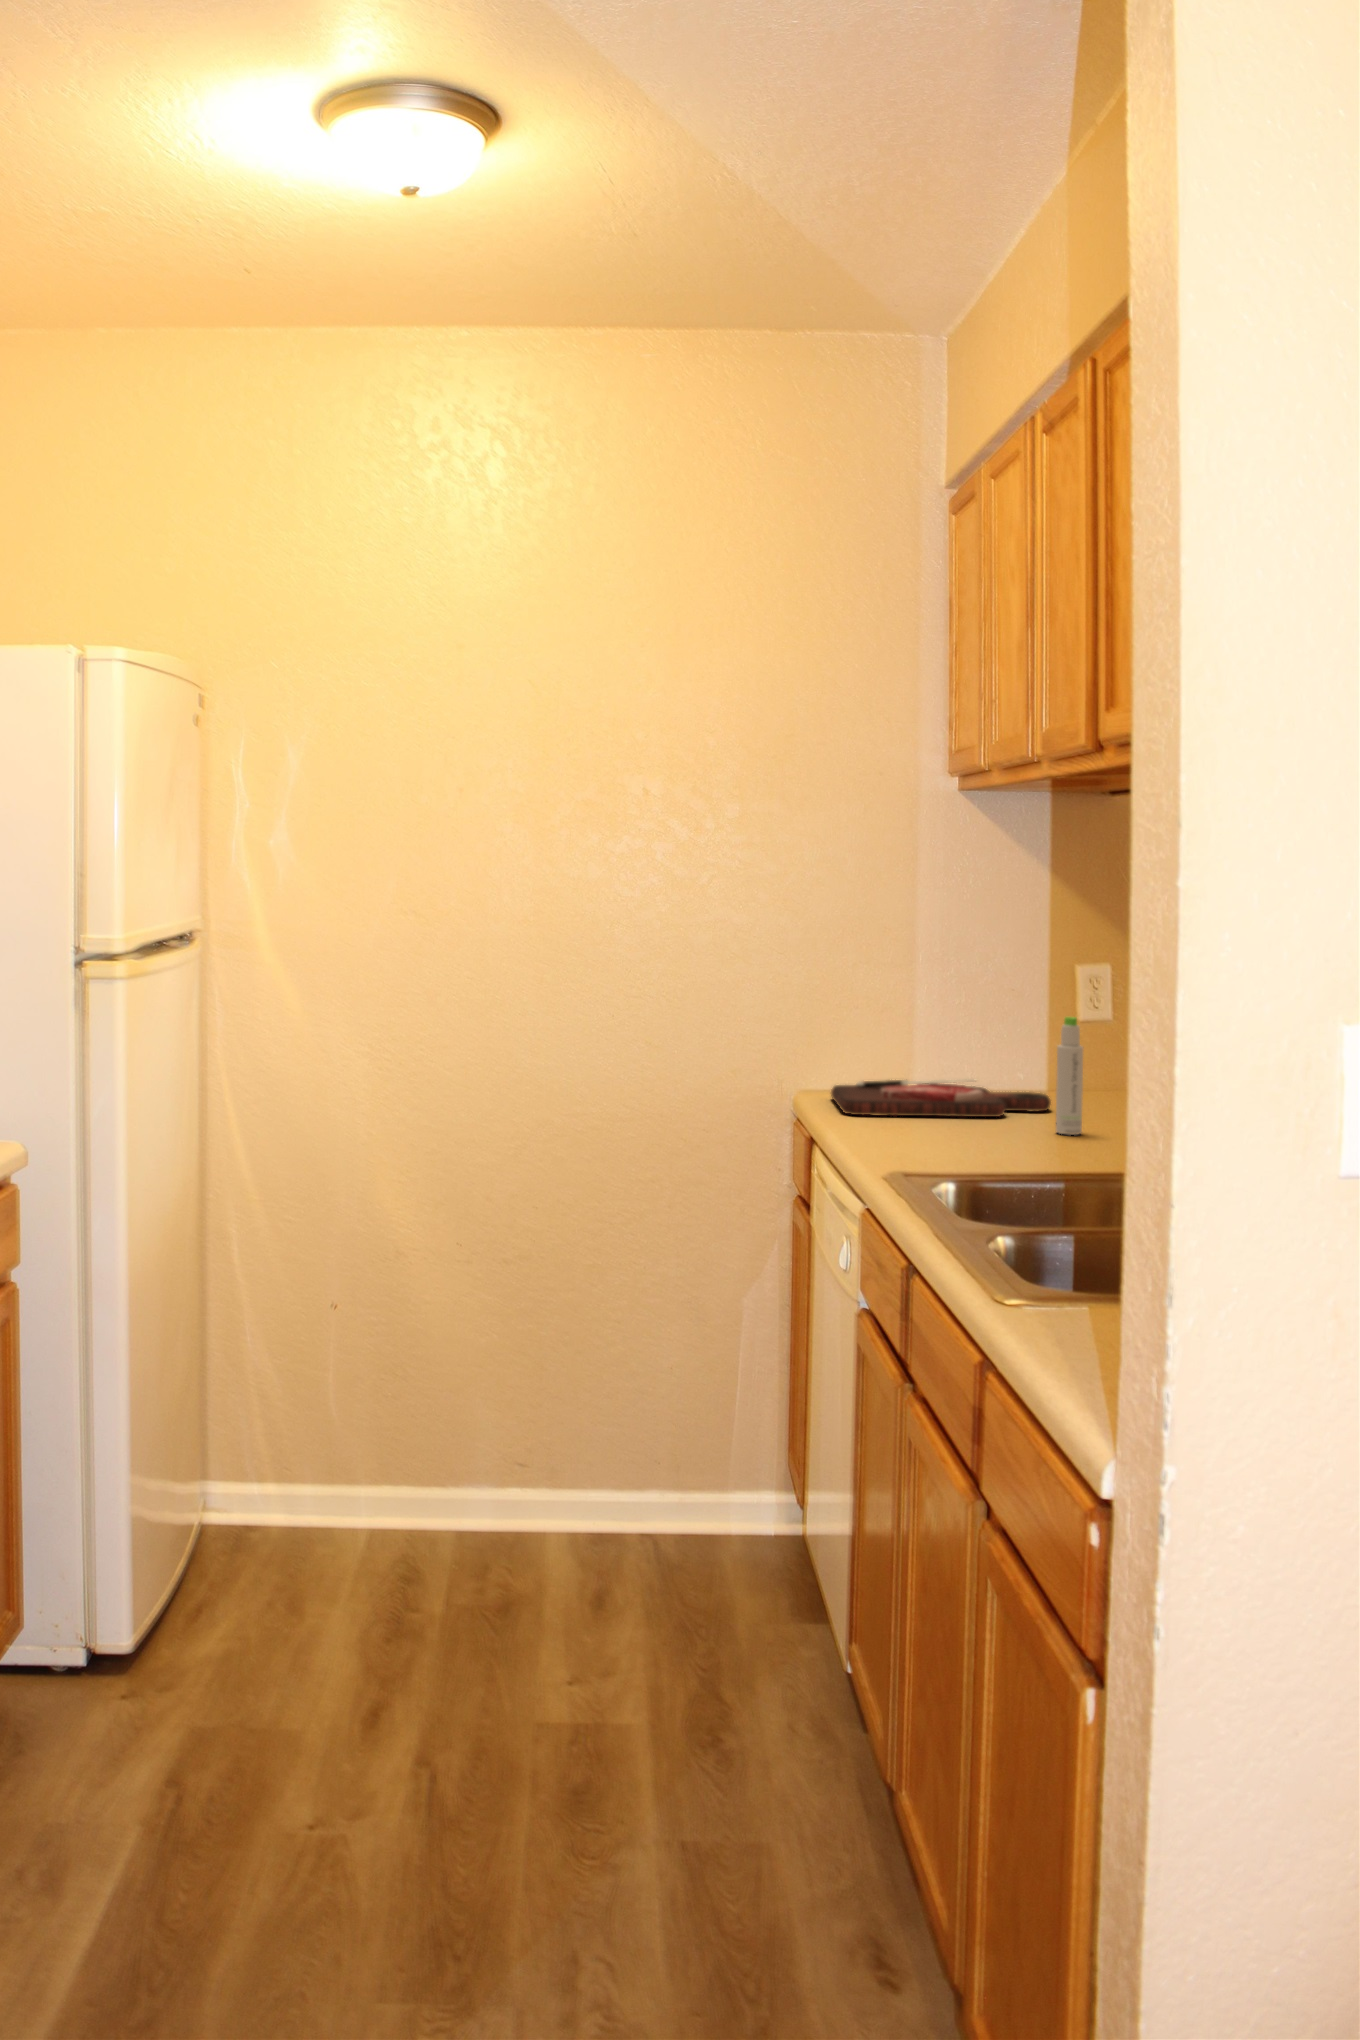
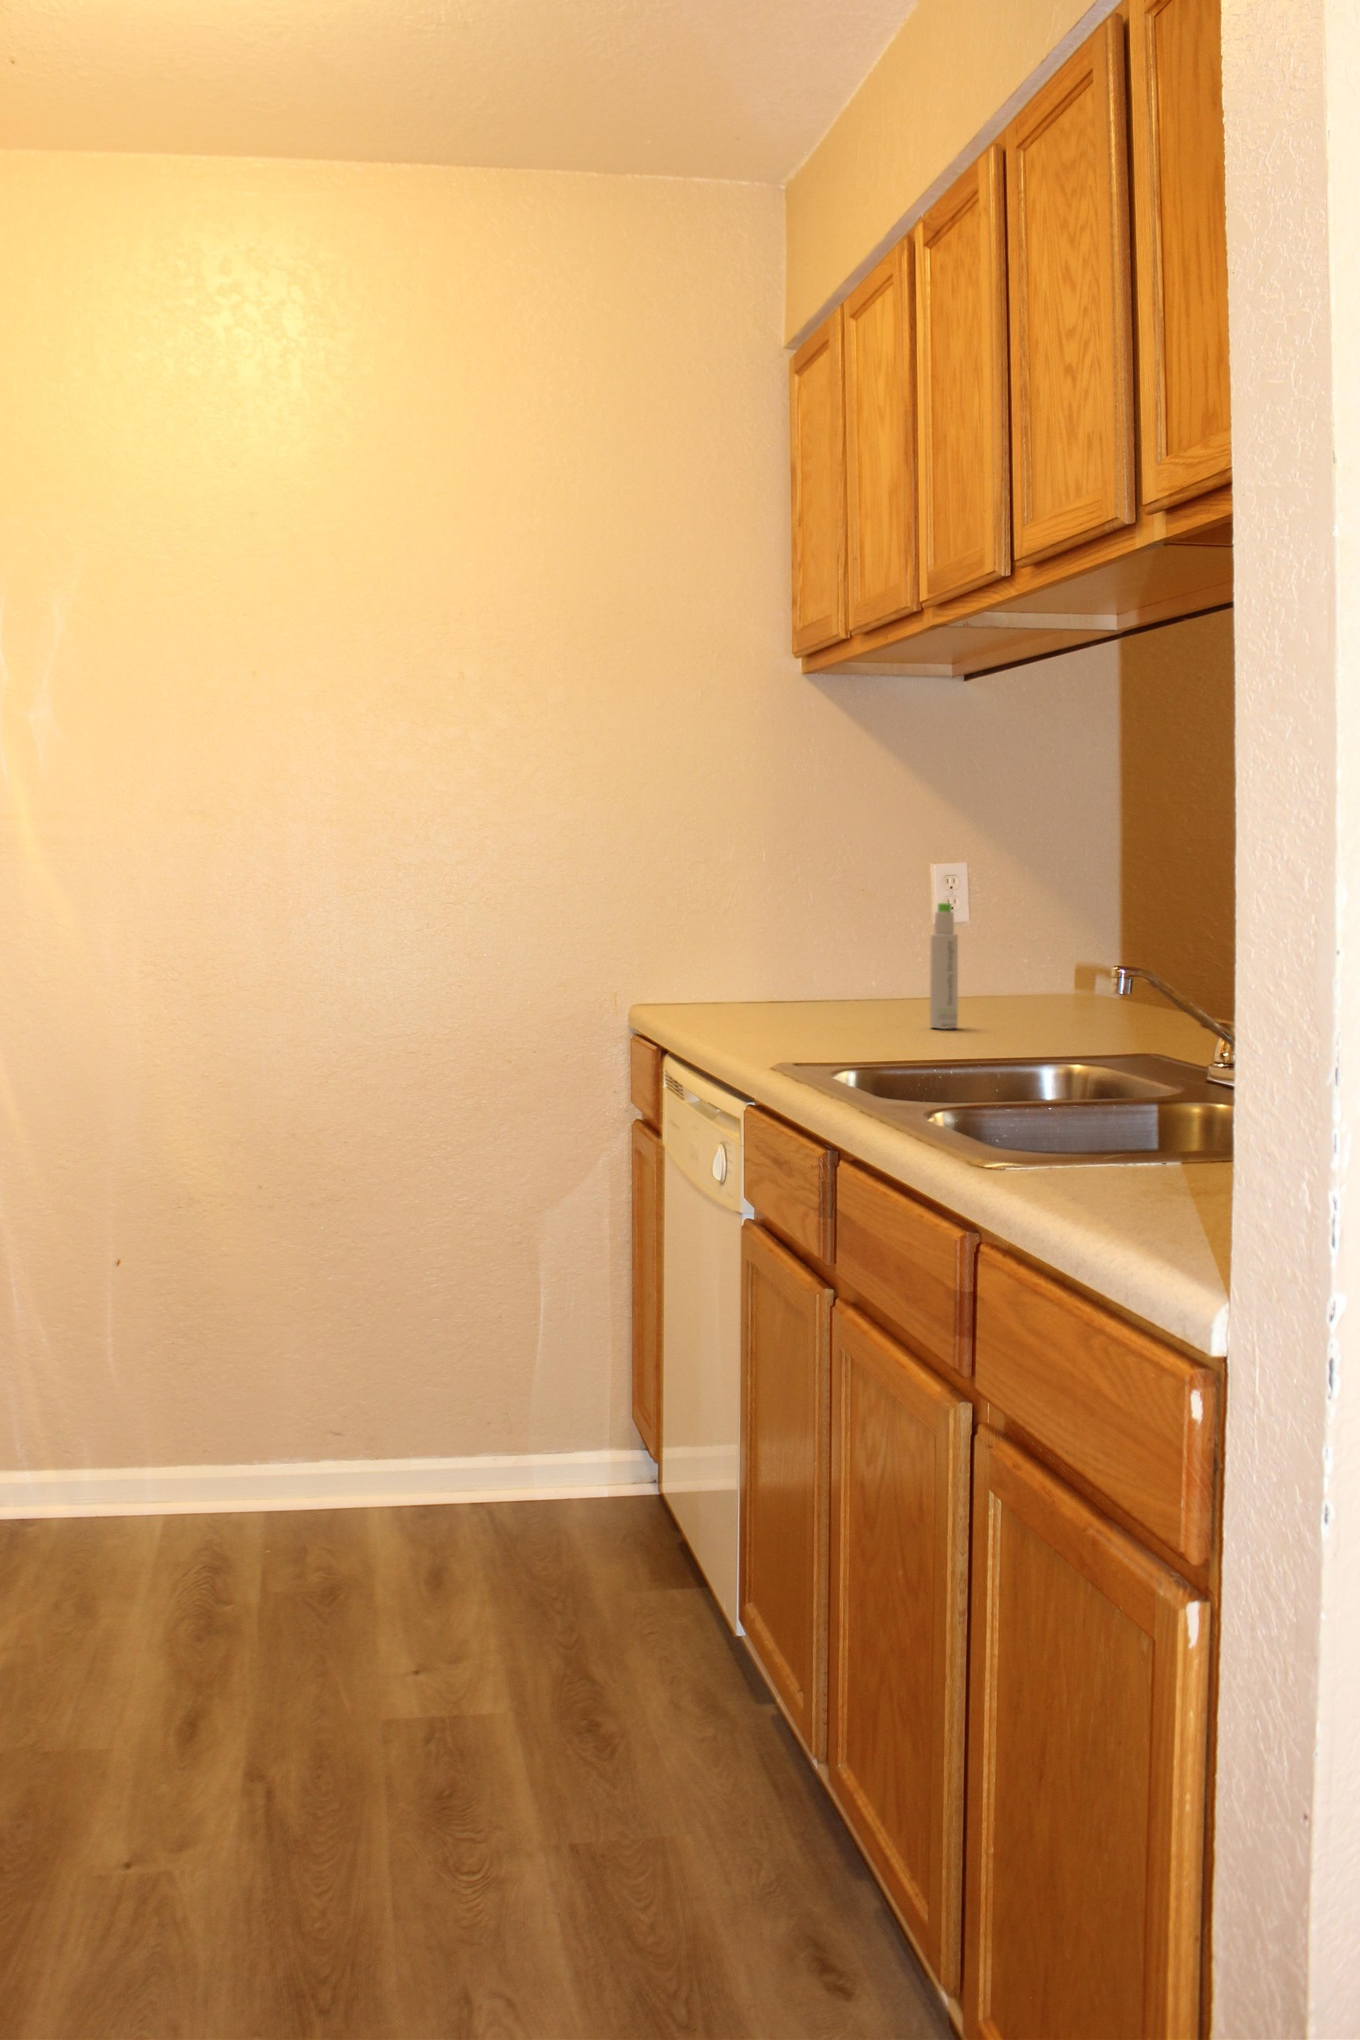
cutting board: present [831,1079,1051,1117] -> none [679,981,912,1020]

